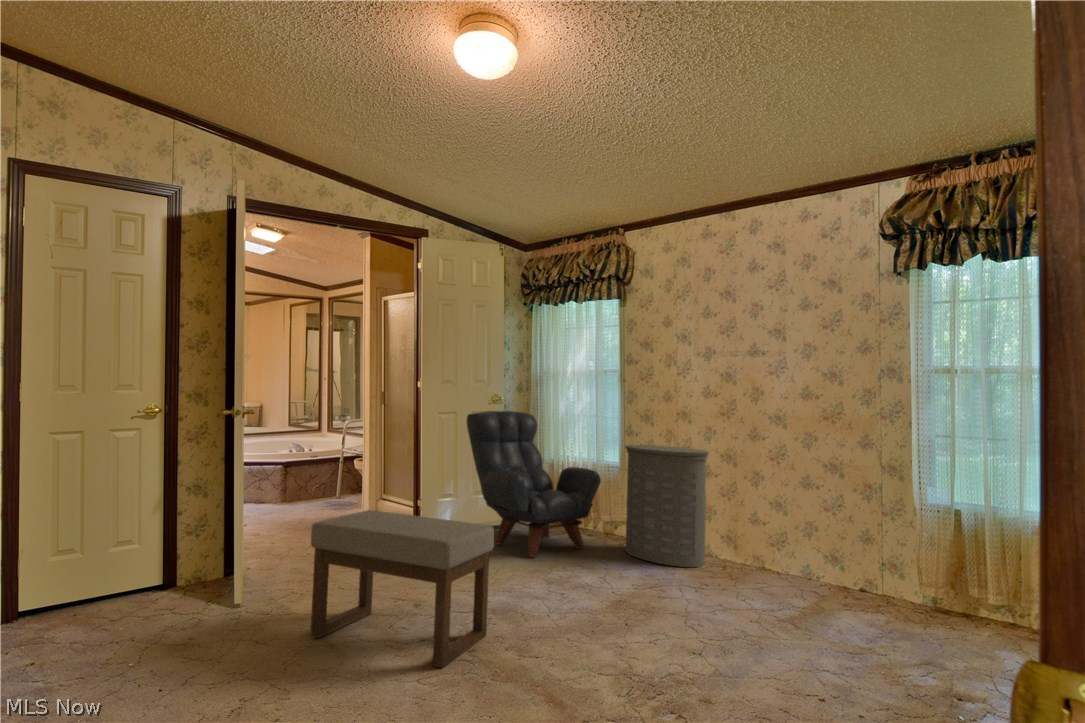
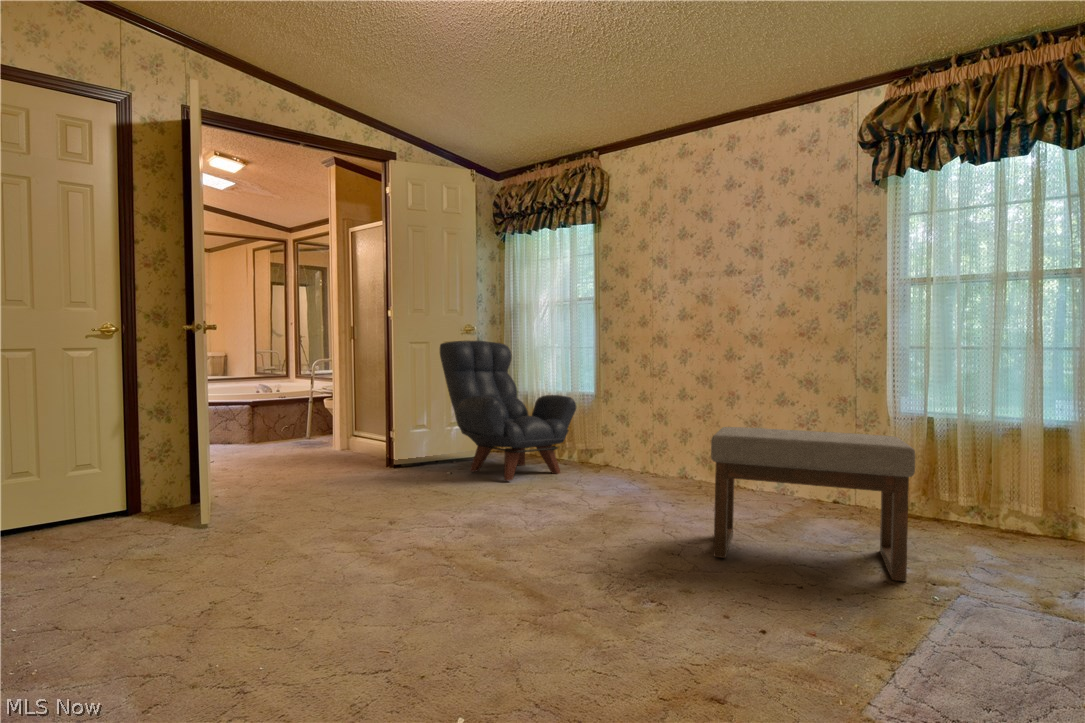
laundry hamper: present [625,445,709,567] -> none [601,370,685,486]
ottoman: present [311,510,494,668] -> present [711,427,915,582]

